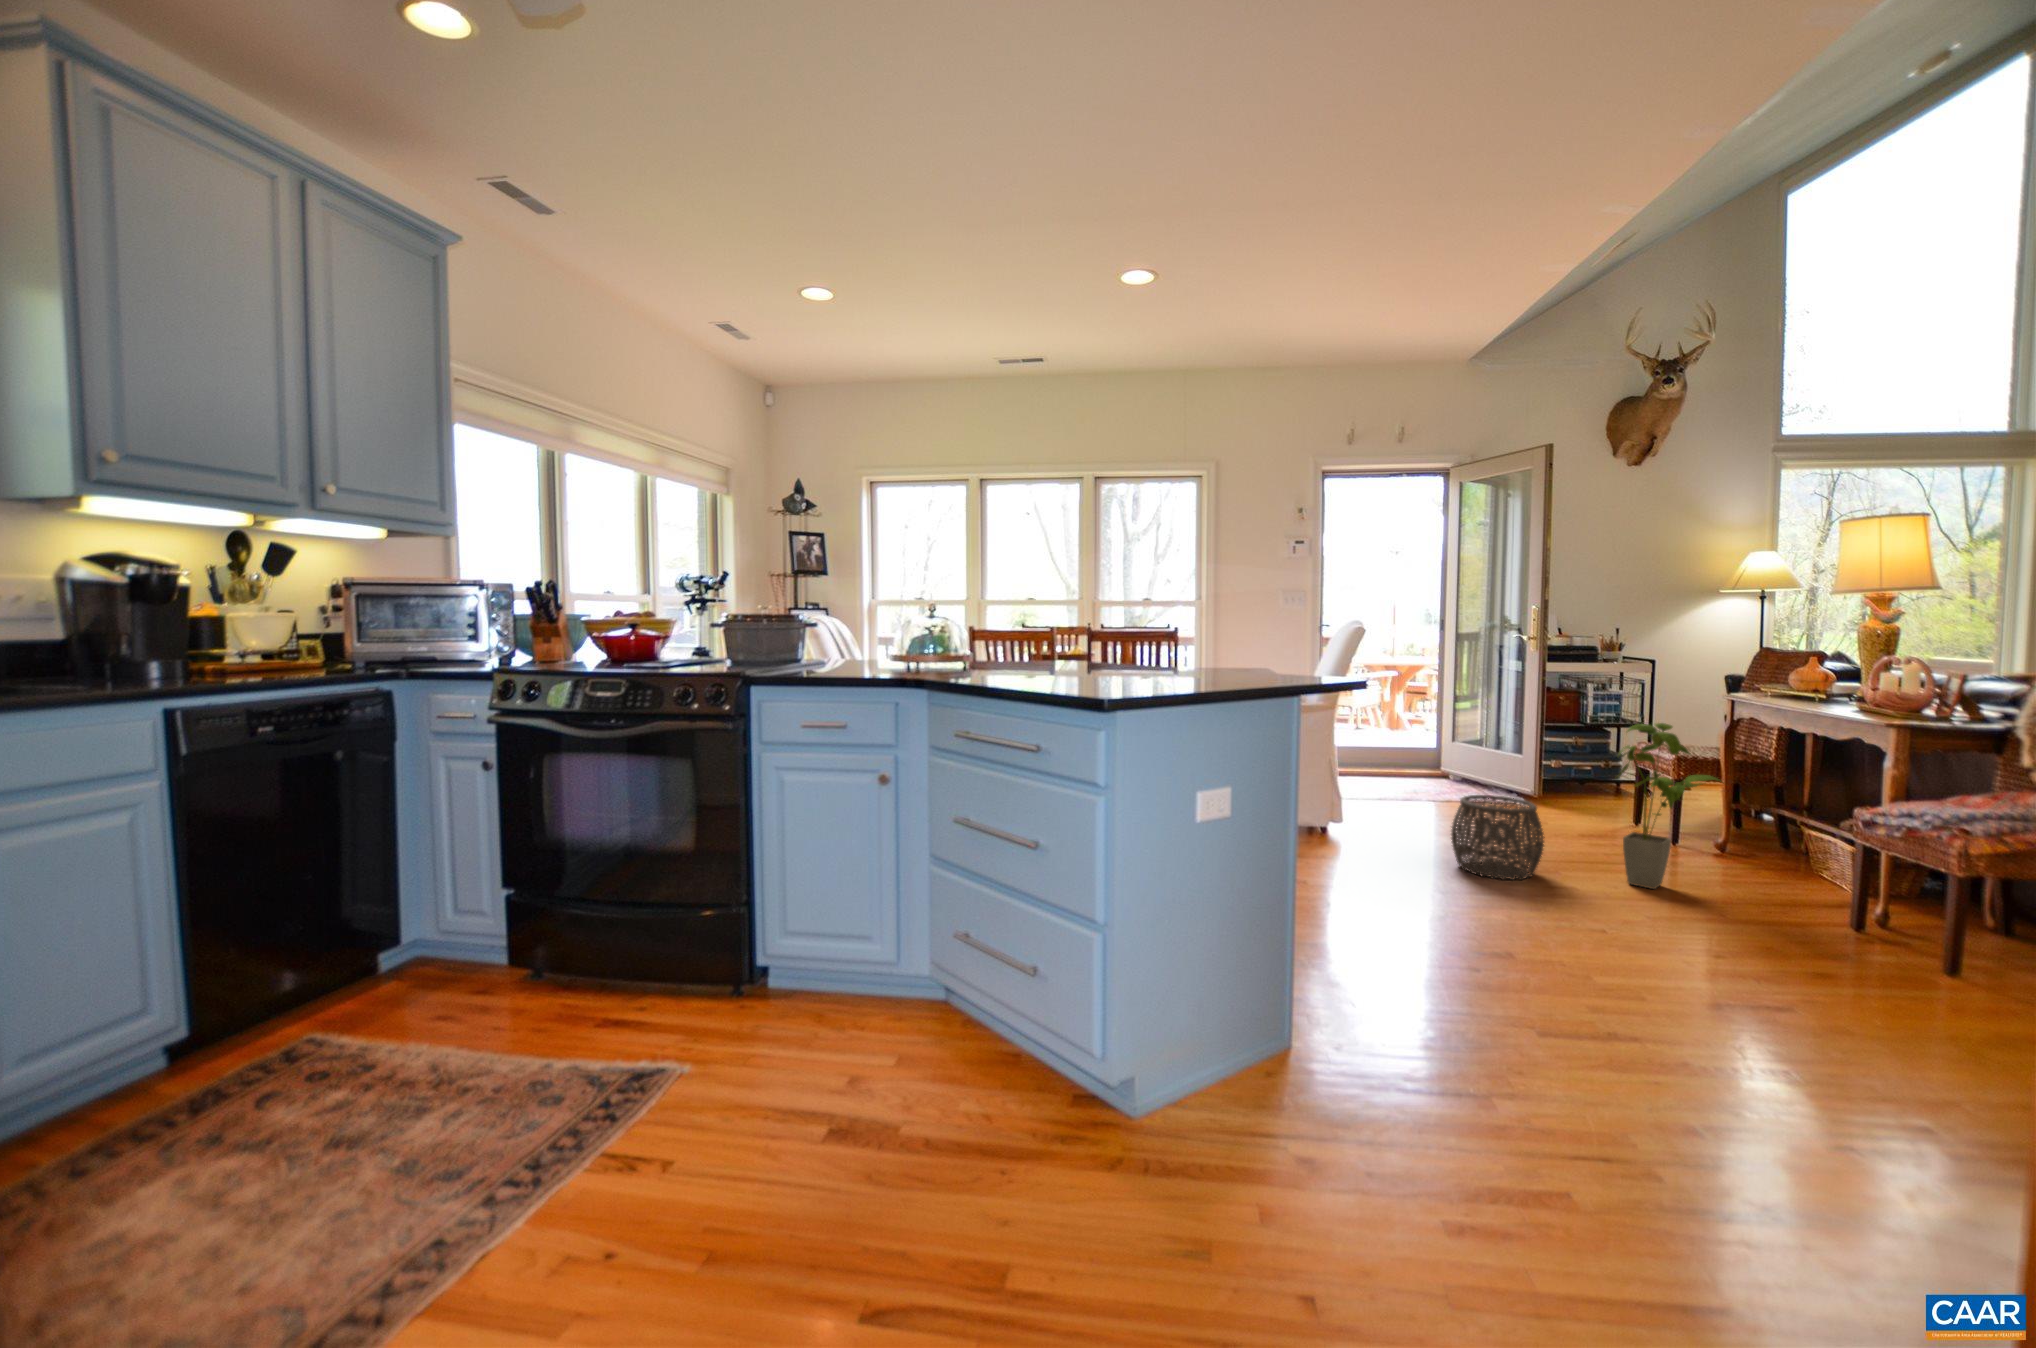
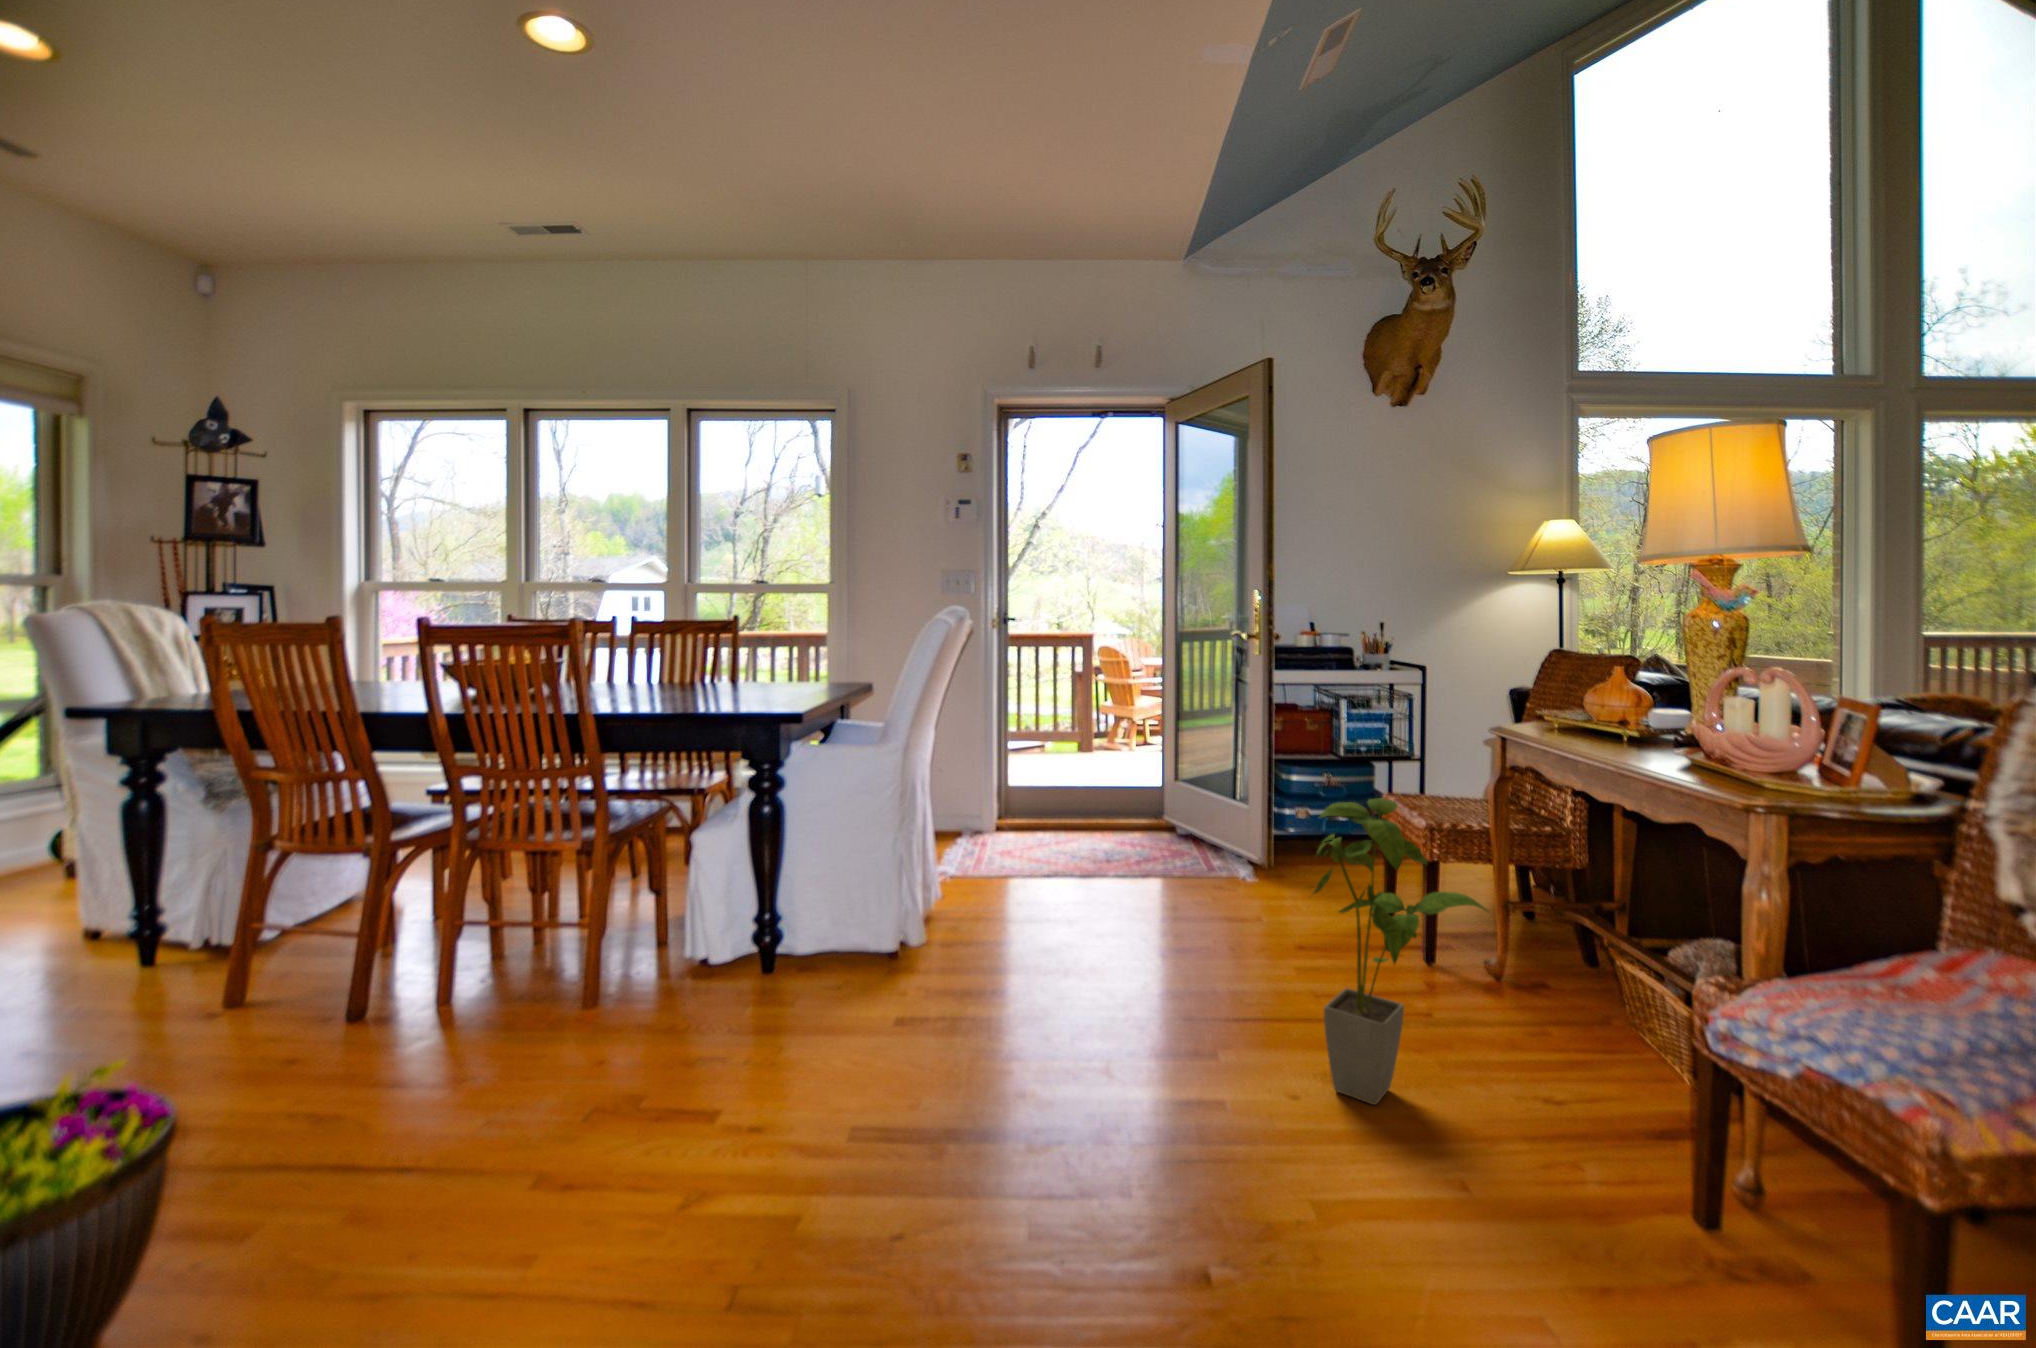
woven basket: present [1451,795,1545,880] -> none [1043,923,1197,1100]

